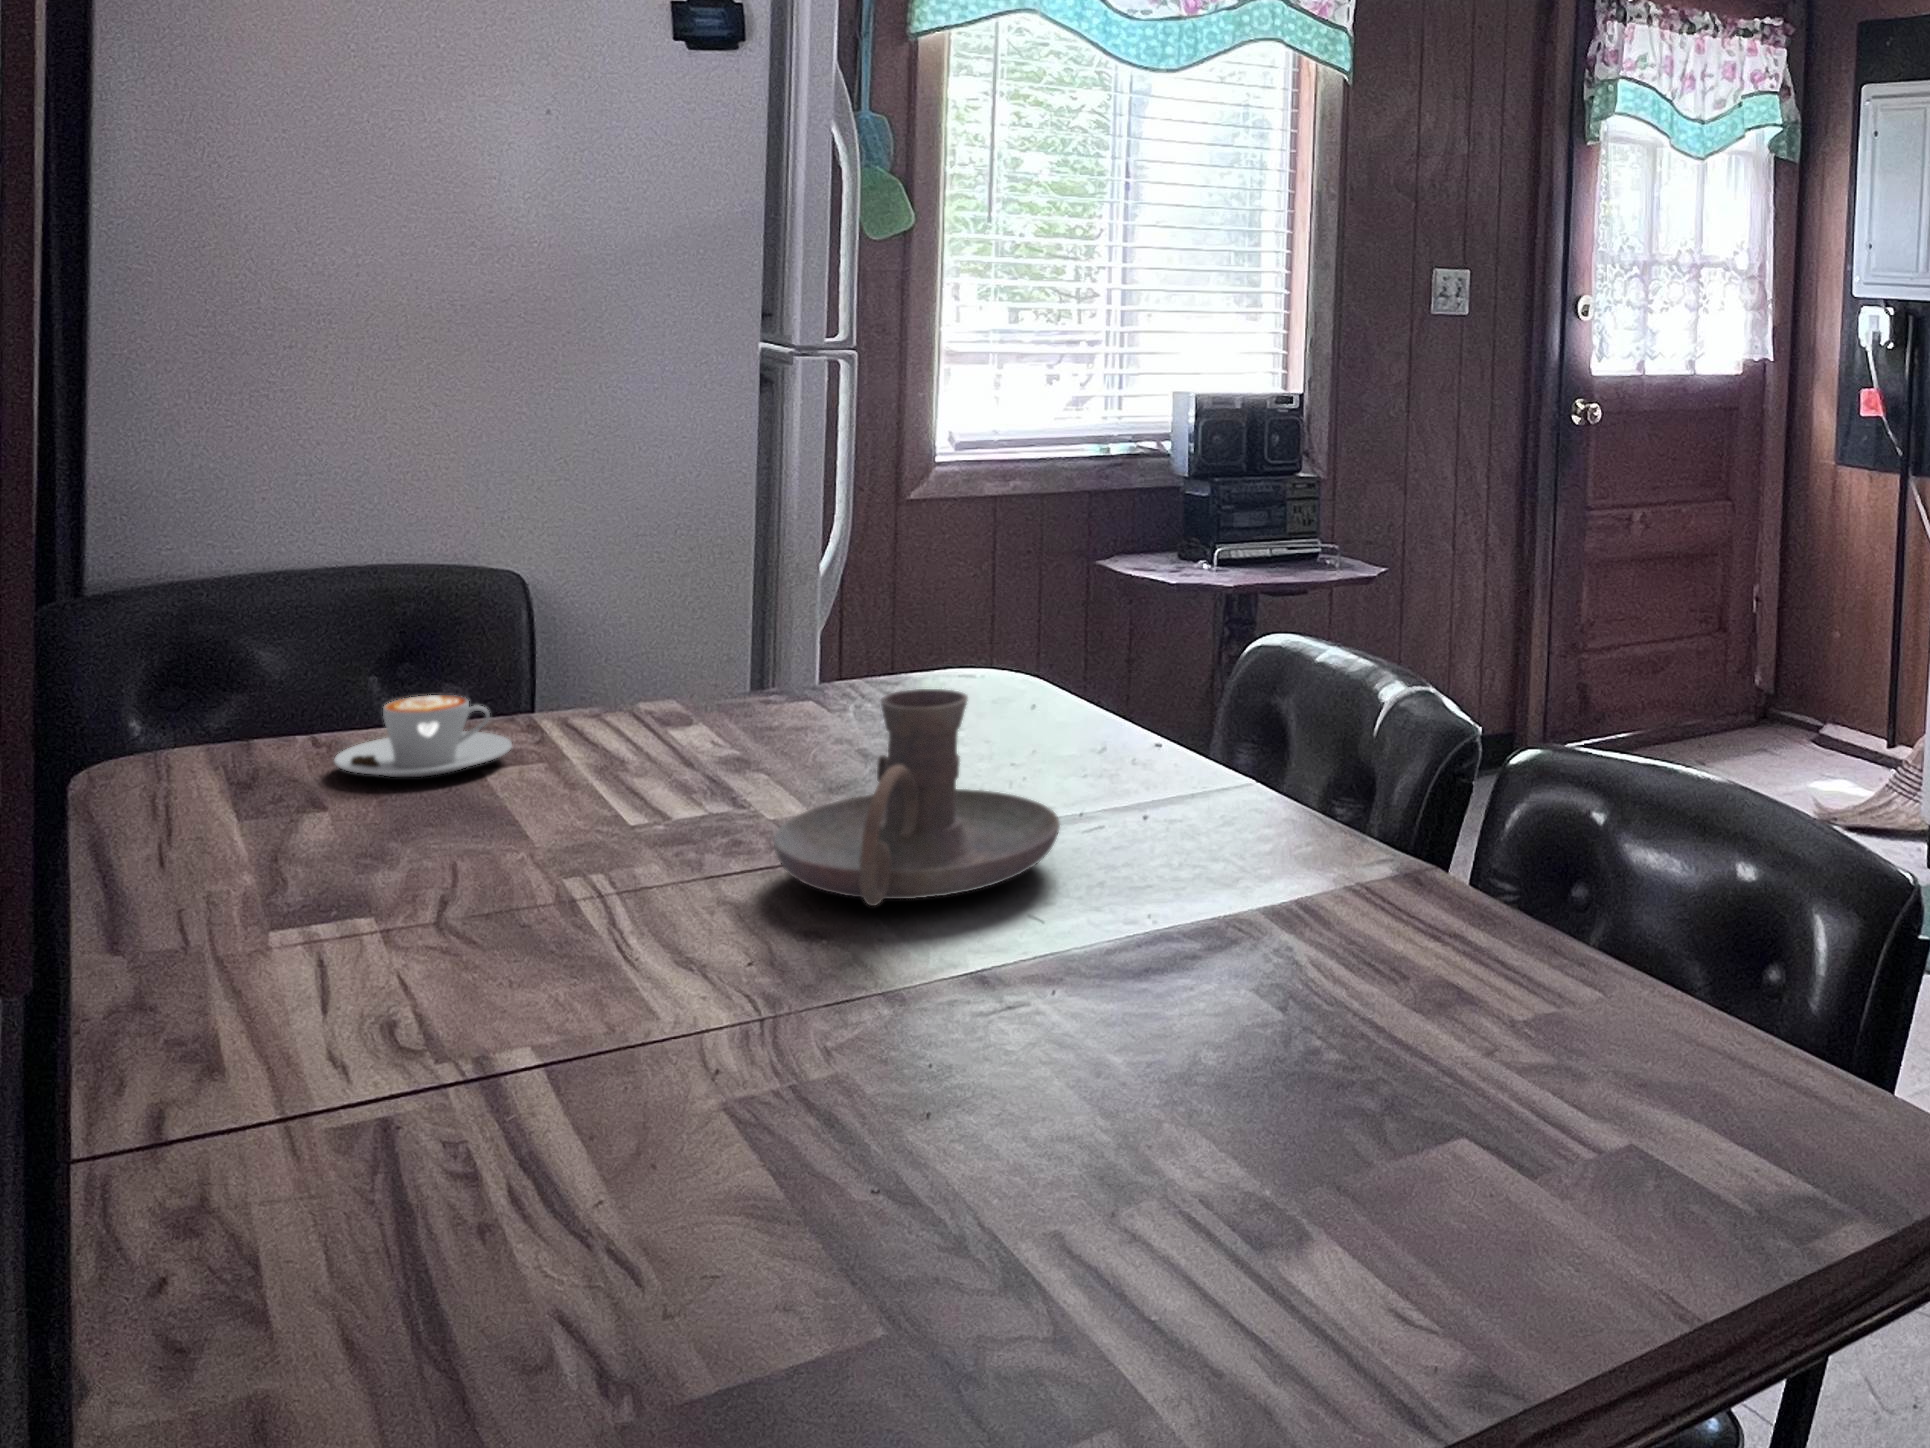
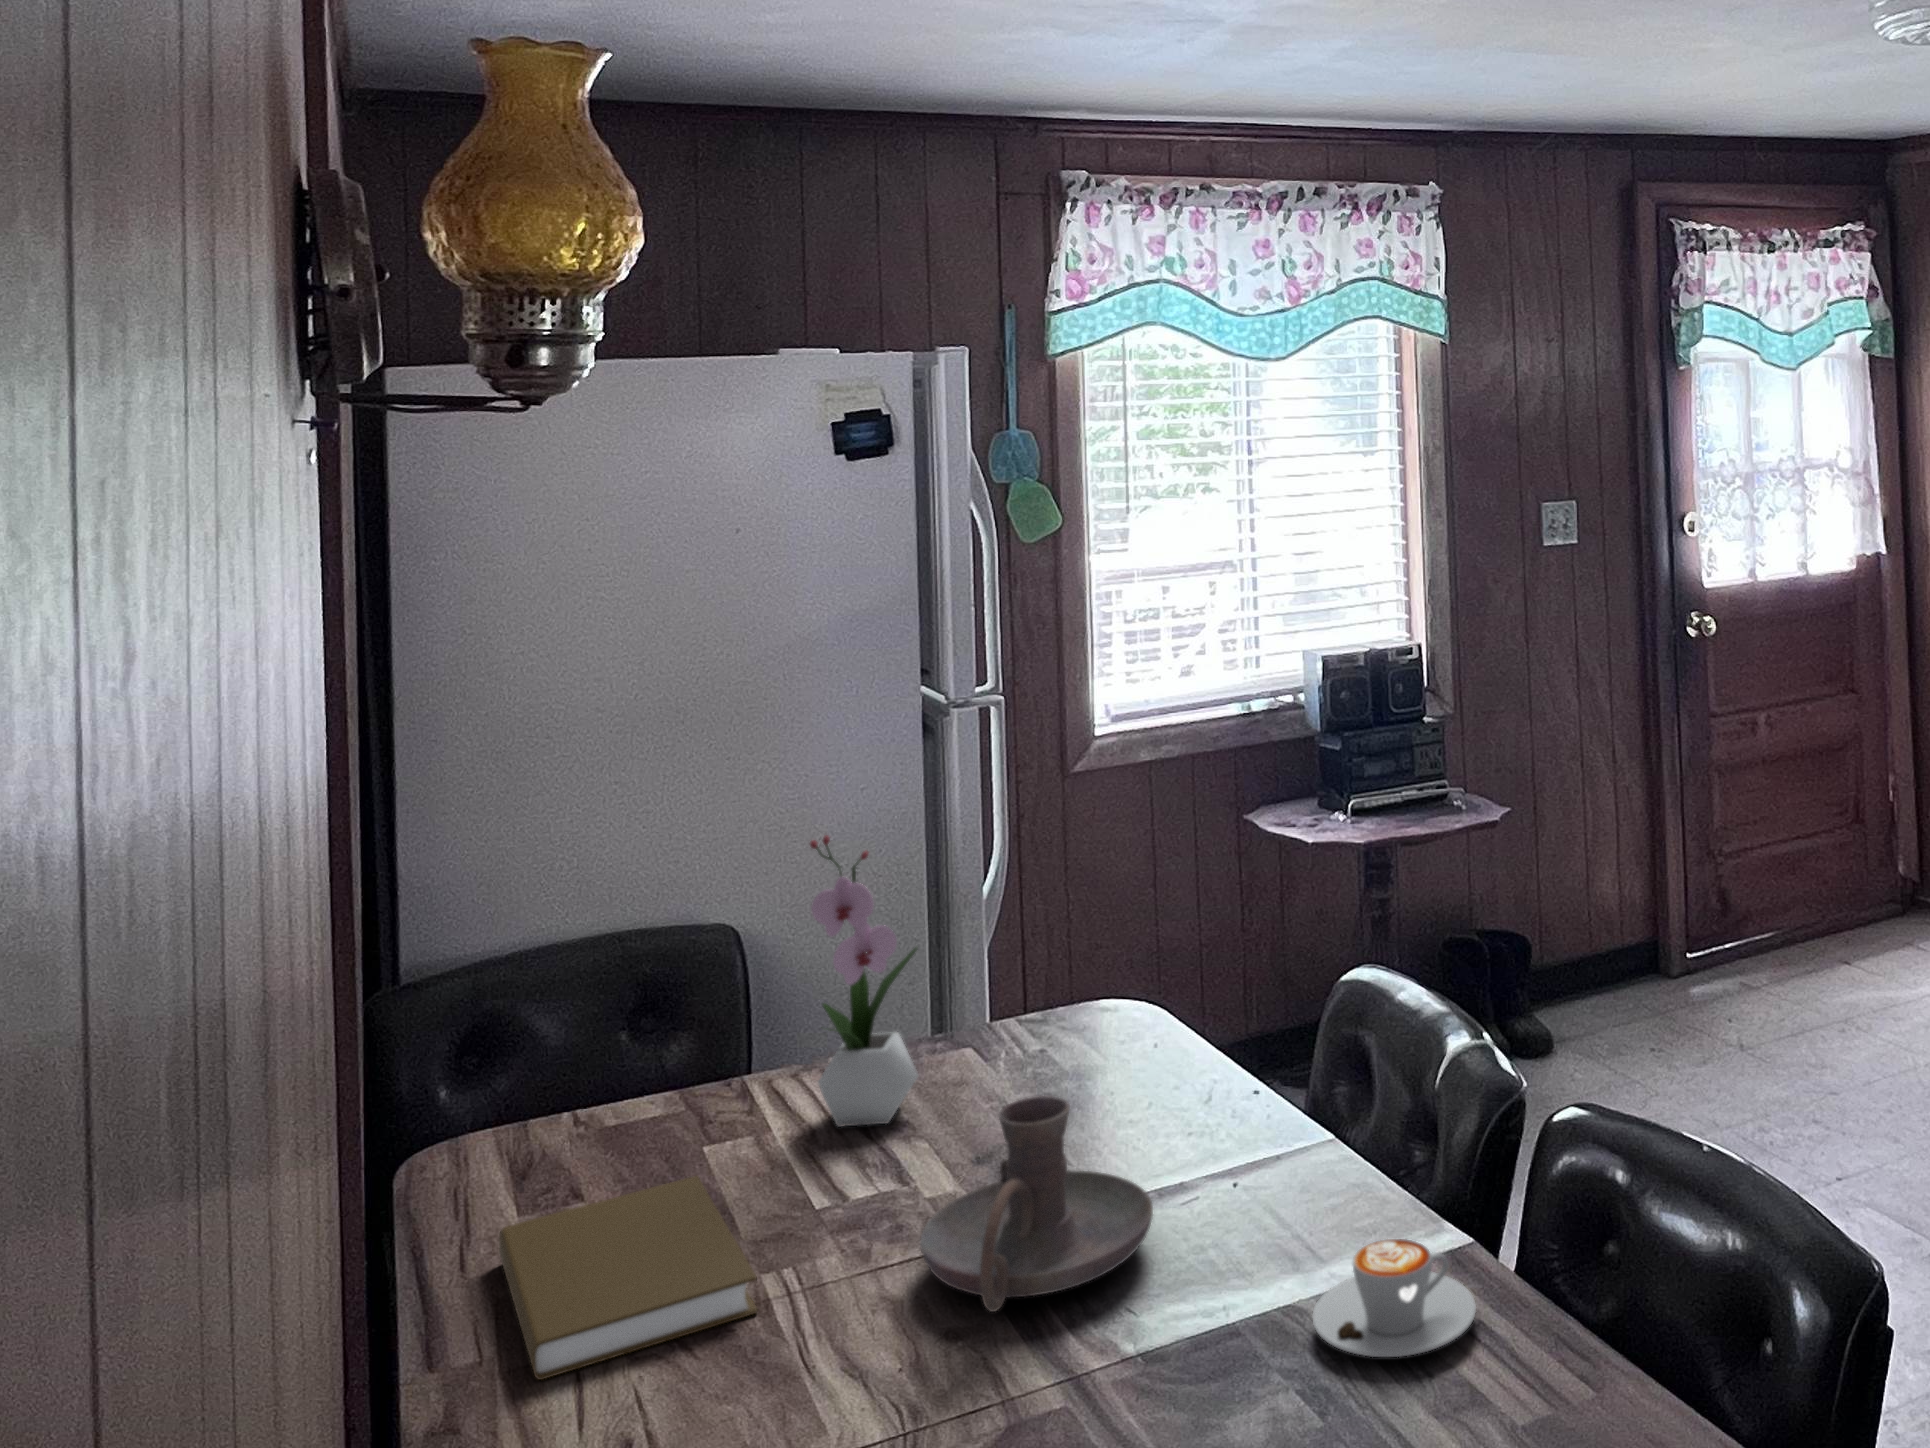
flower arrangement: none [628,417,761,761] -> present [810,835,918,1127]
coffee cup: present [335,695,512,777] -> present [1313,1239,1476,1357]
book: none [212,785,564,967] -> present [499,1176,758,1380]

